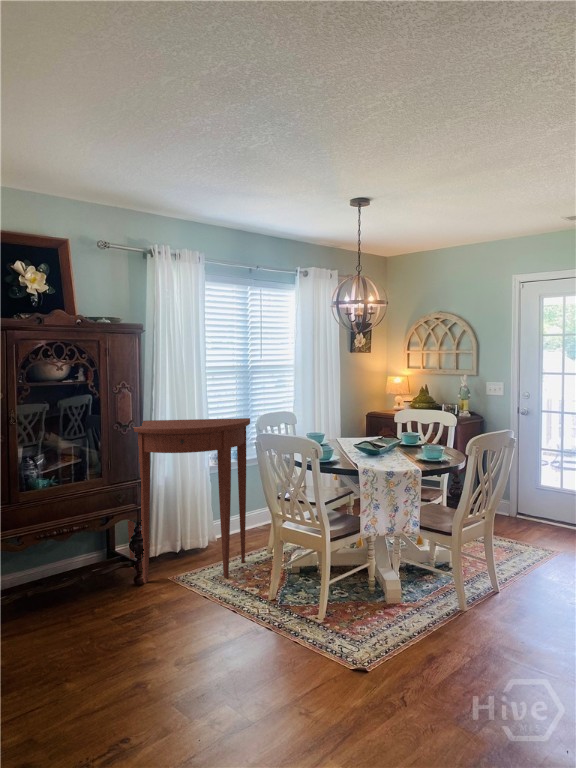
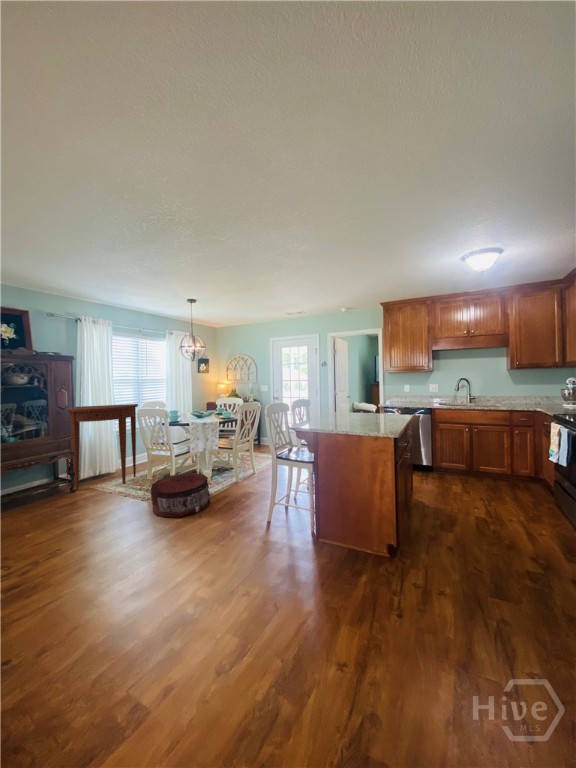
pouf: none [291,582,422,701] -> present [151,473,210,517]

